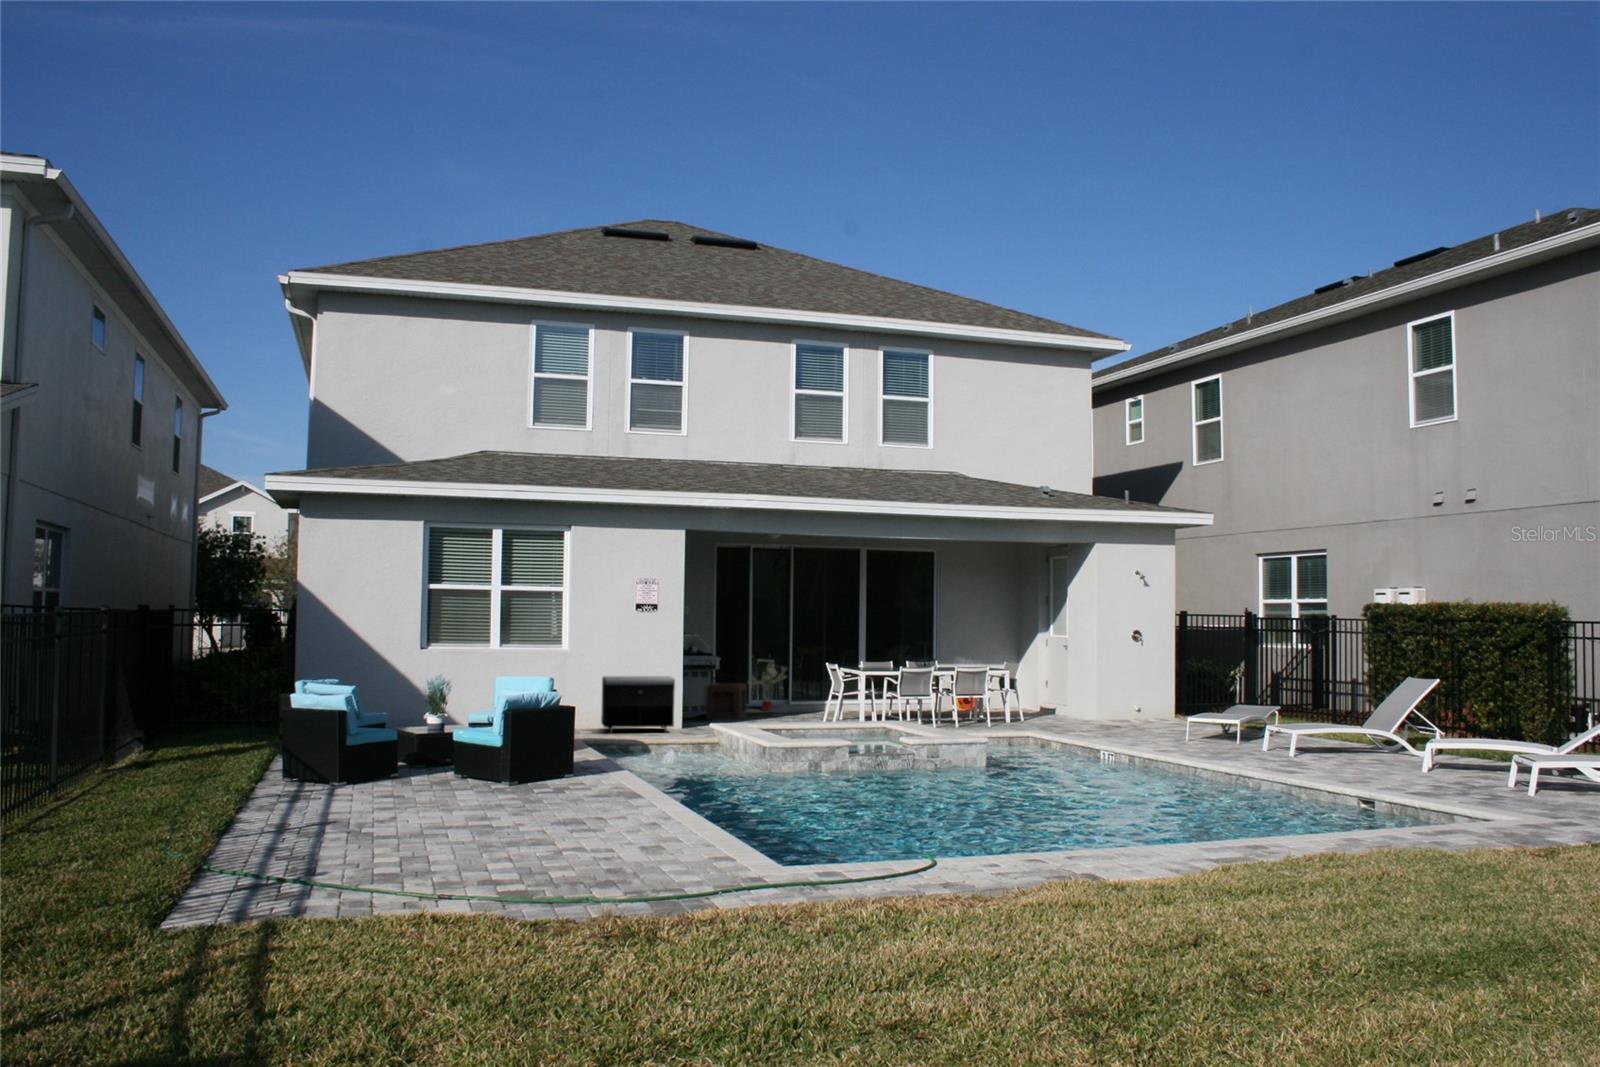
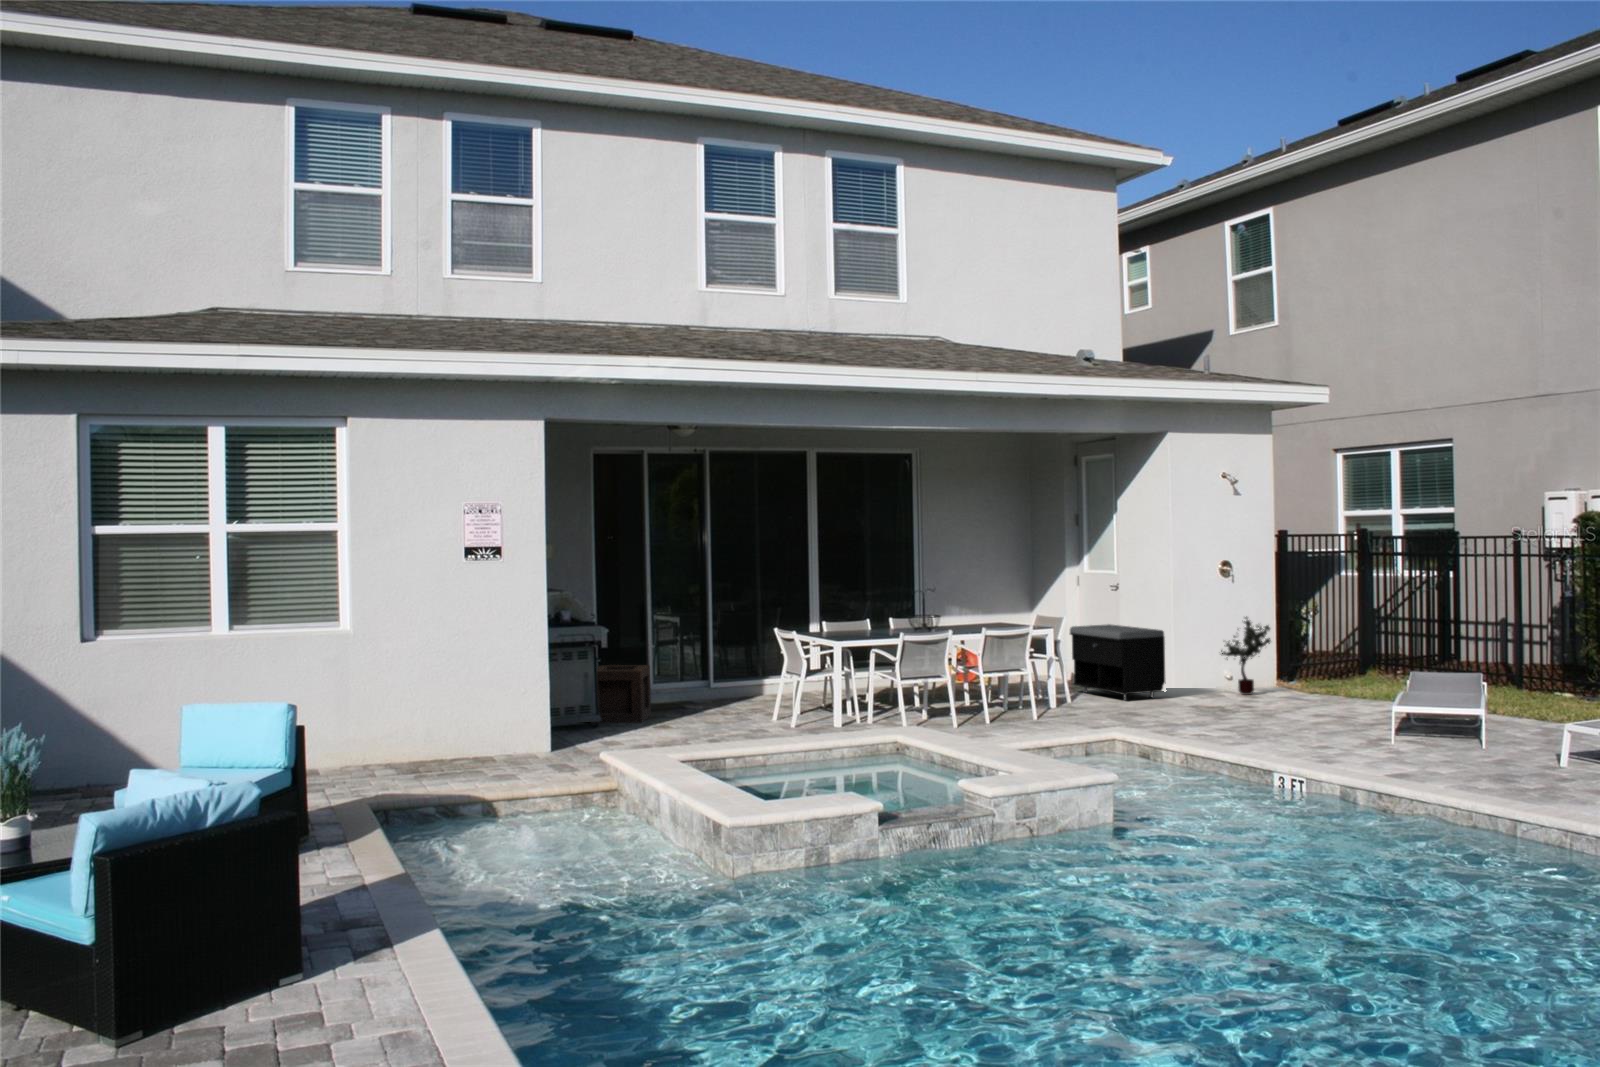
potted tree: present [751,663,786,711] -> present [1221,617,1271,695]
storage bench: present [601,676,675,733] -> present [1070,624,1166,701]

